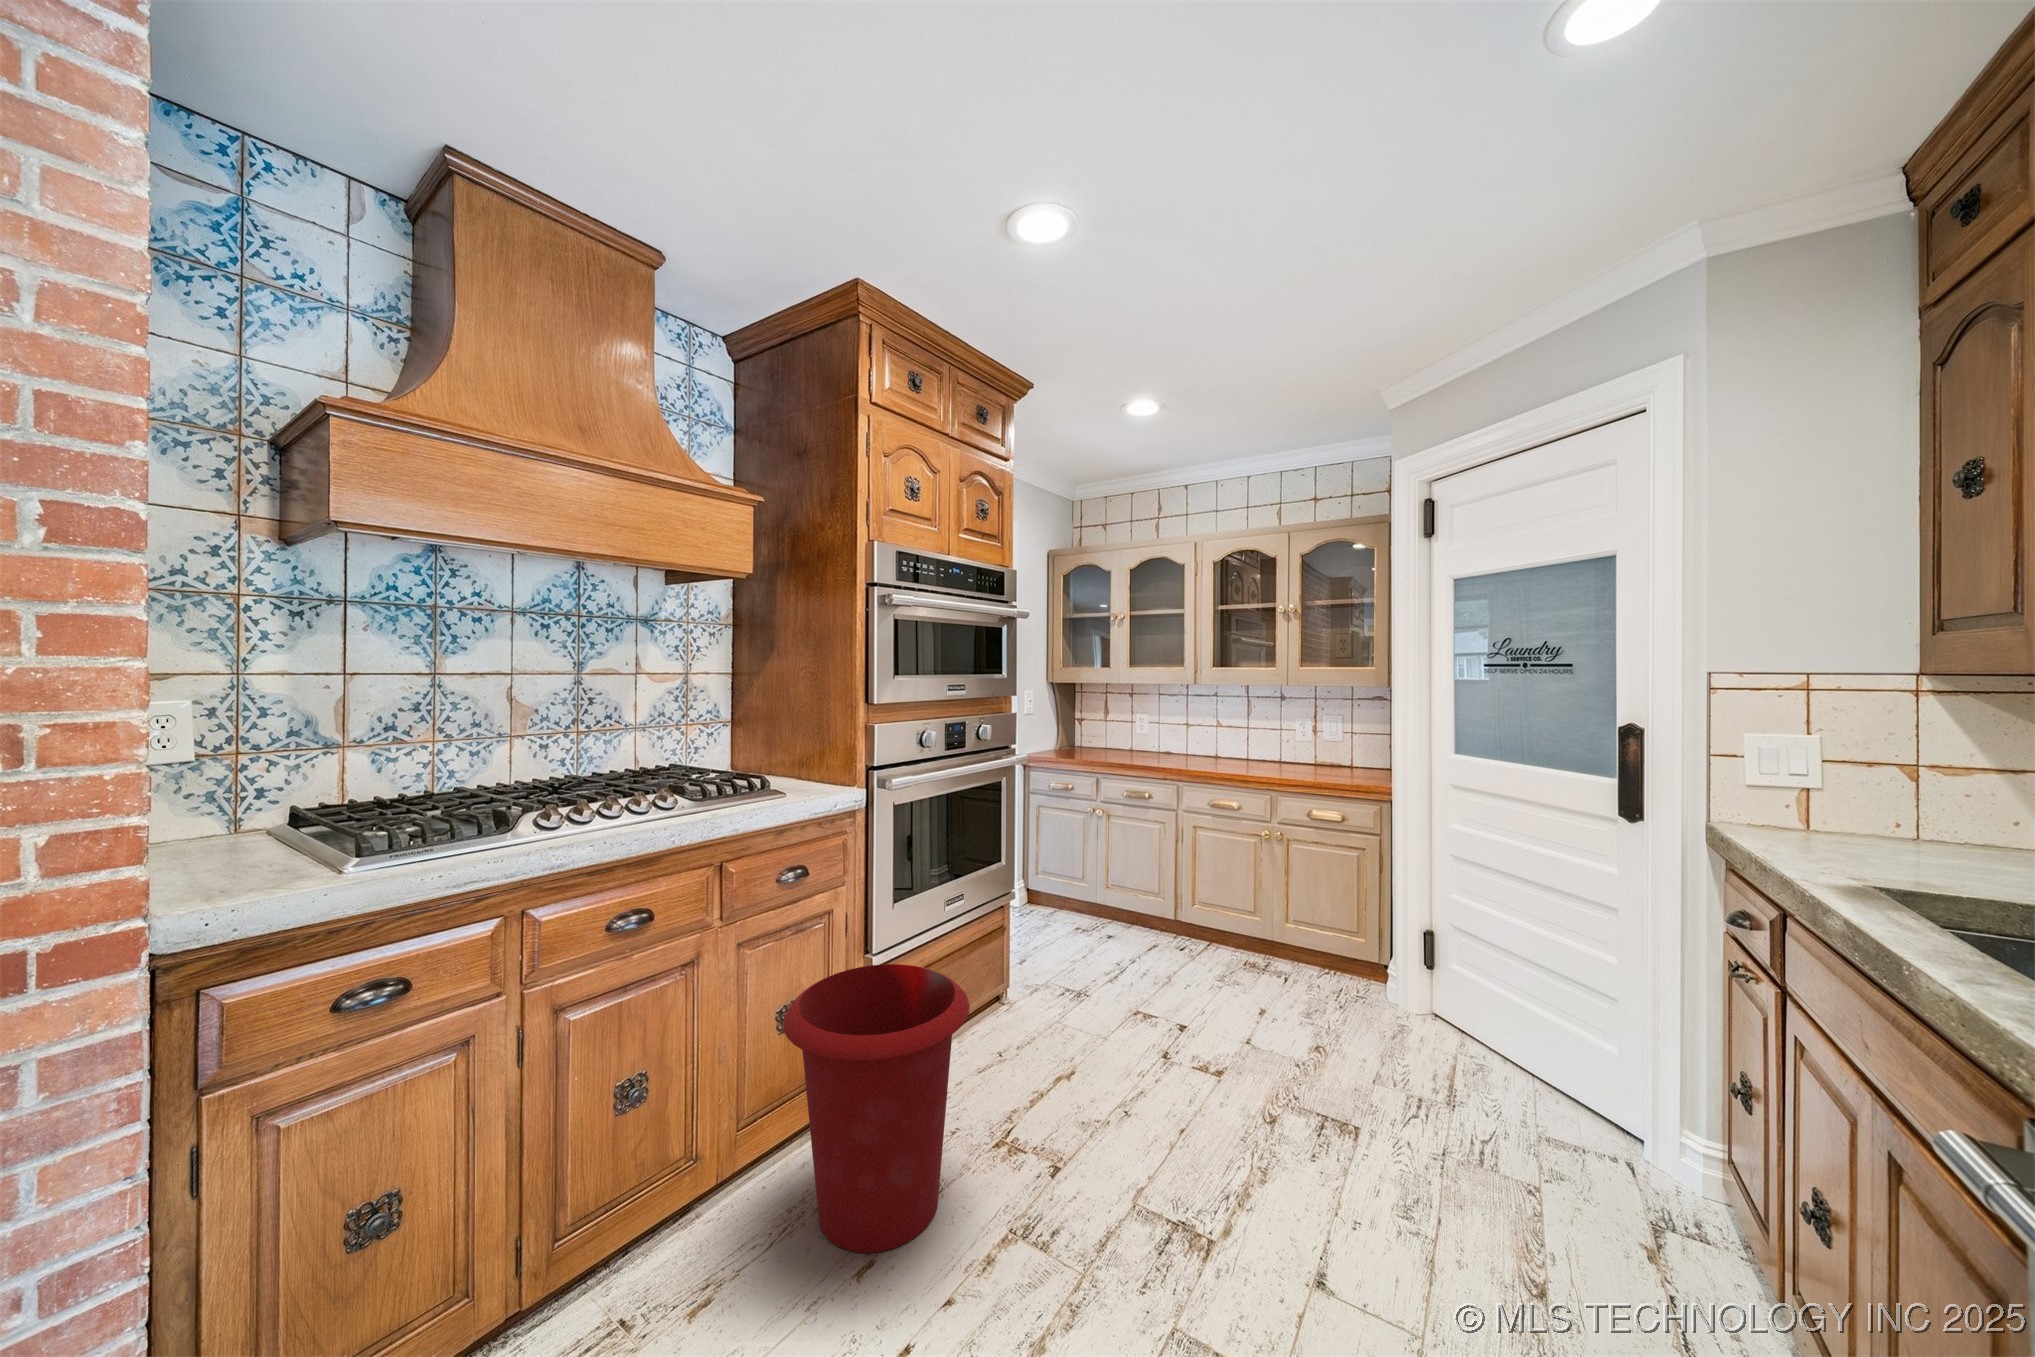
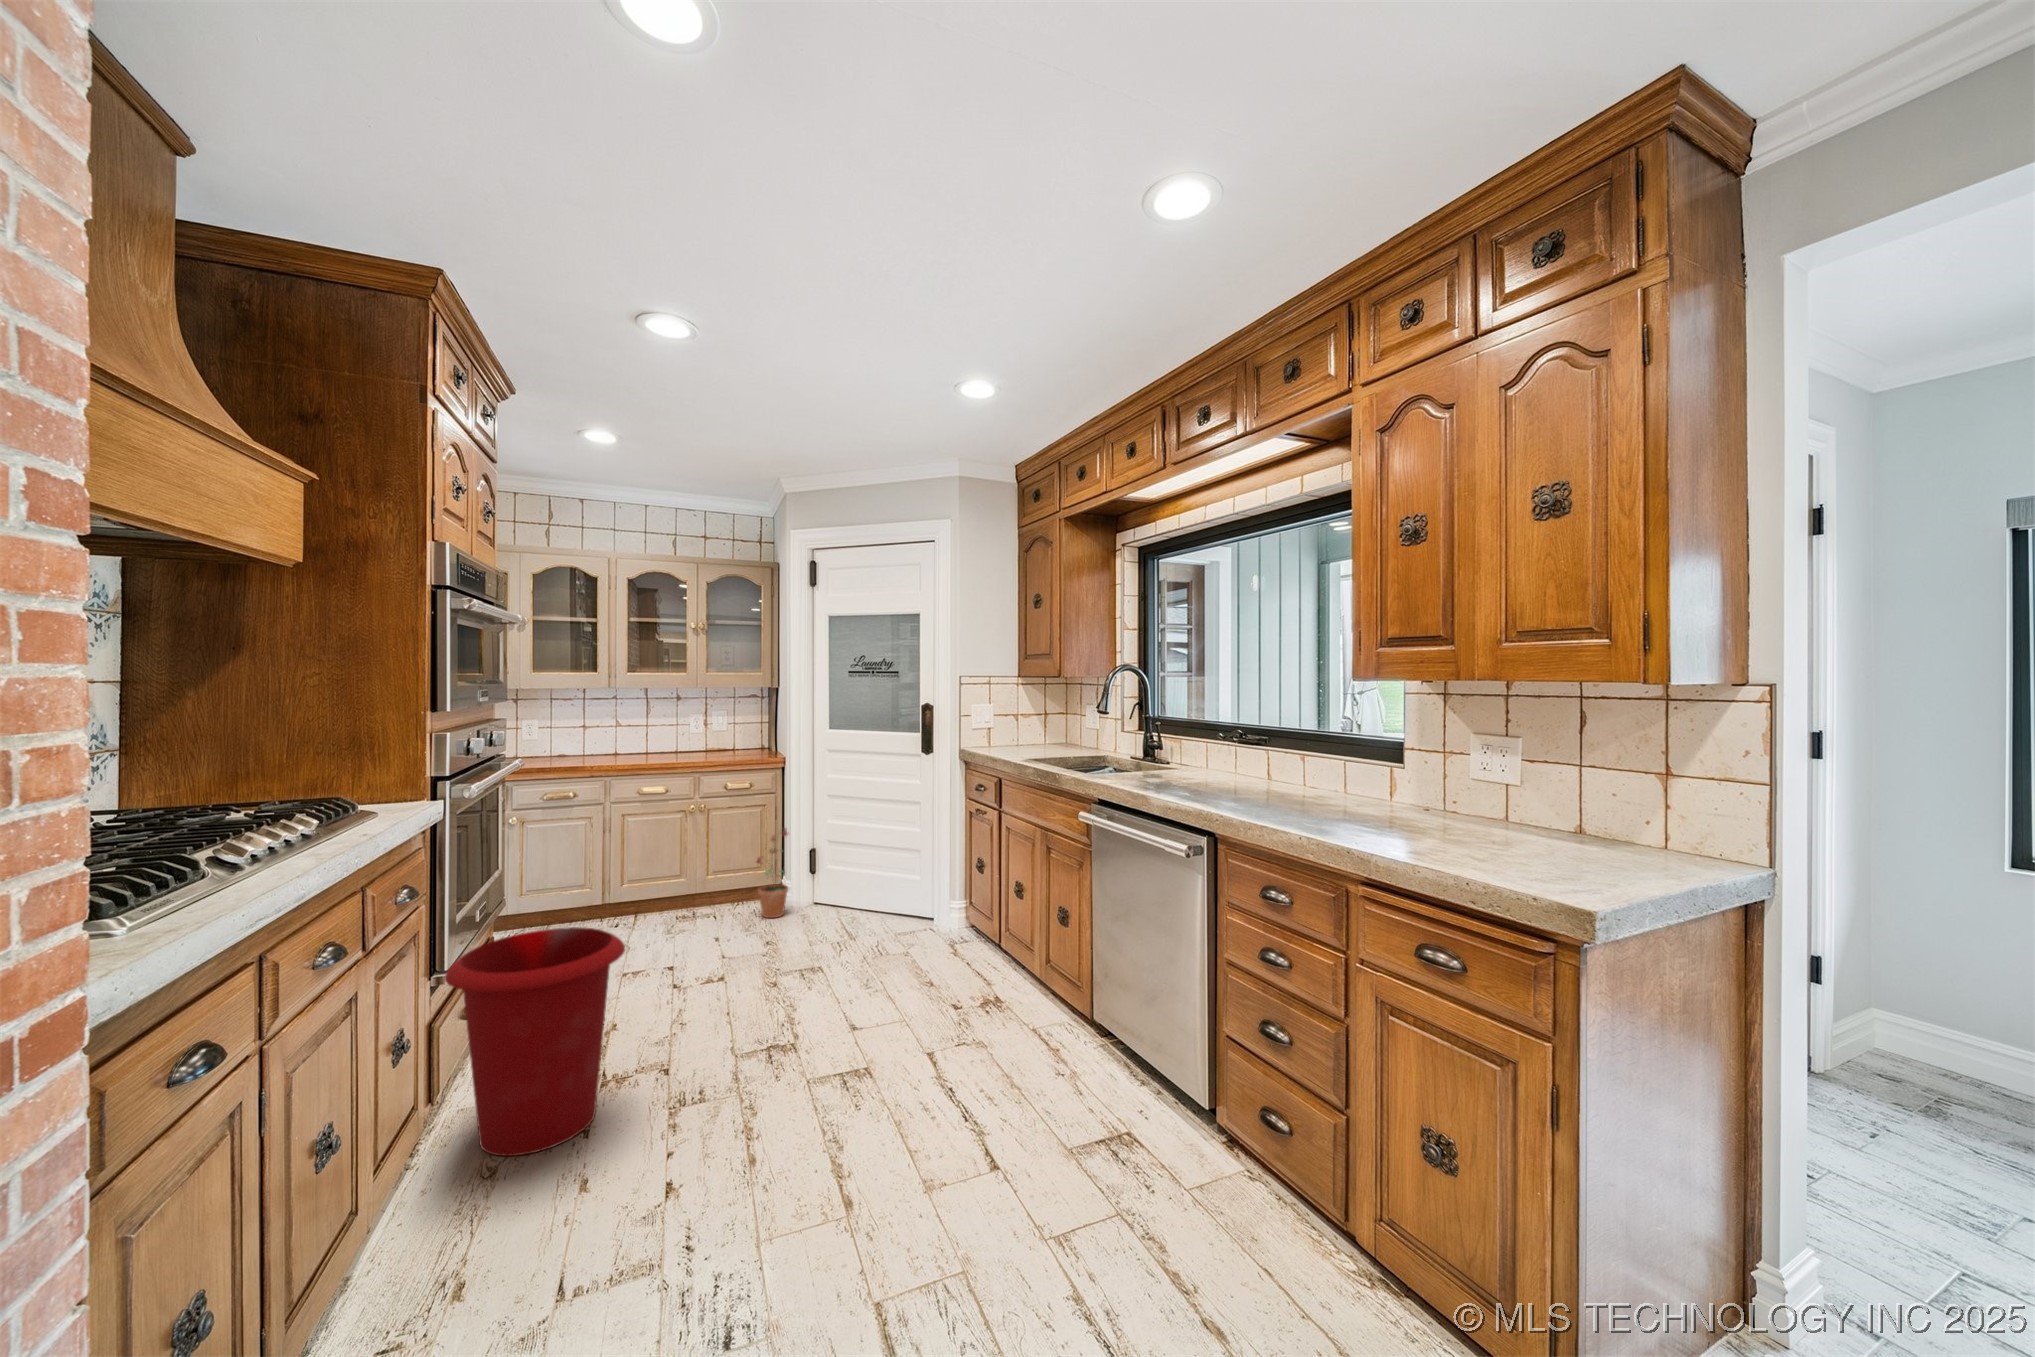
potted plant: none [1332,886,1389,1011] -> present [757,828,788,918]

